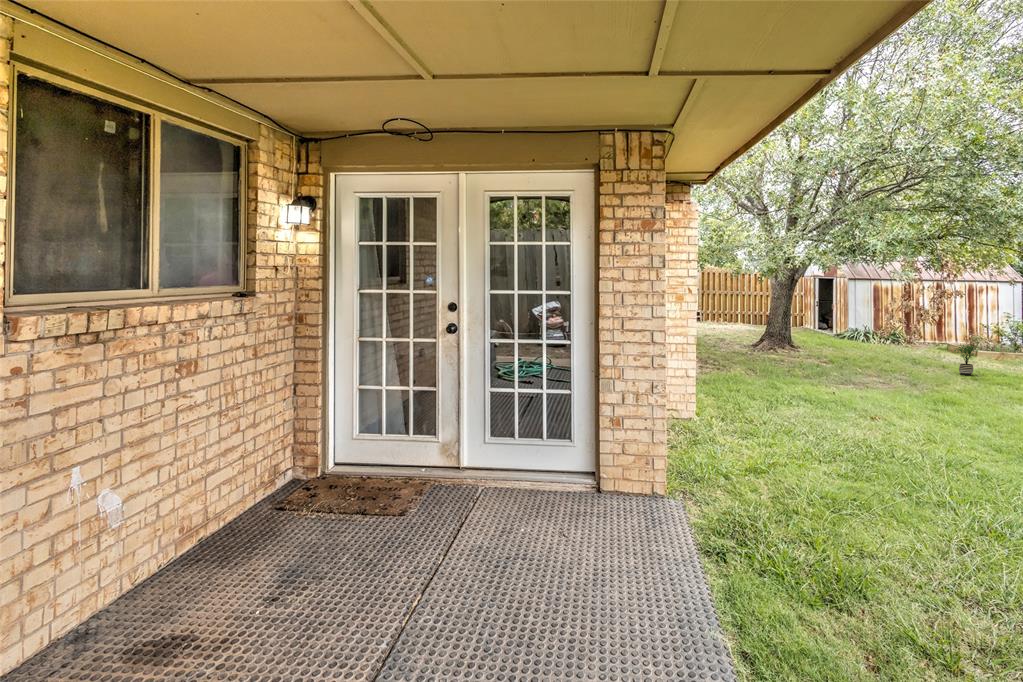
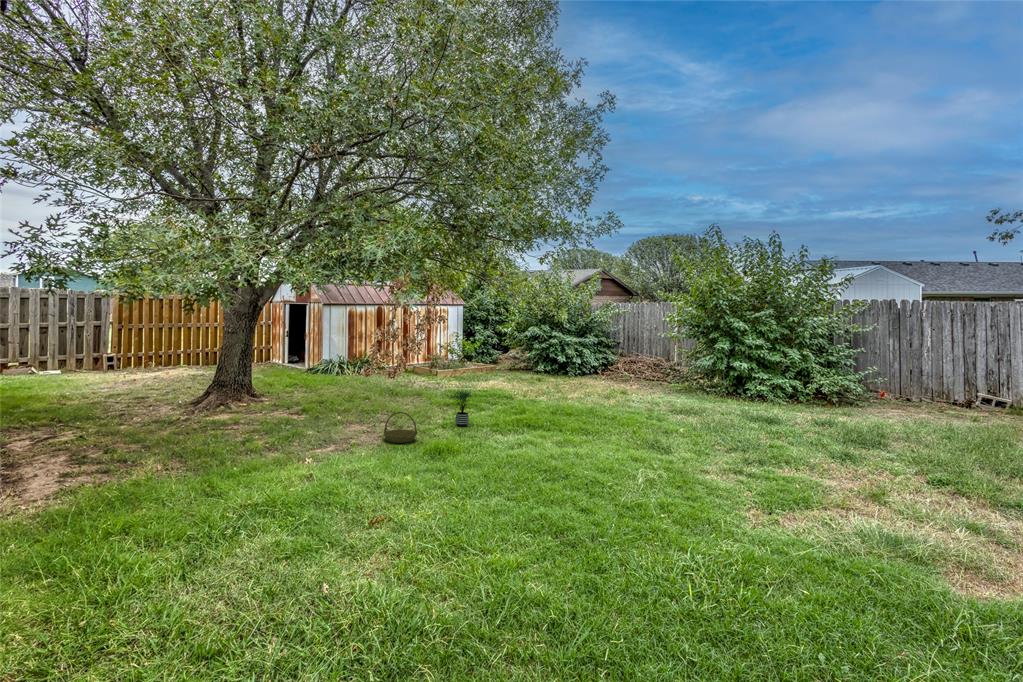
basket: none [885,354,914,376] -> present [383,412,417,443]

